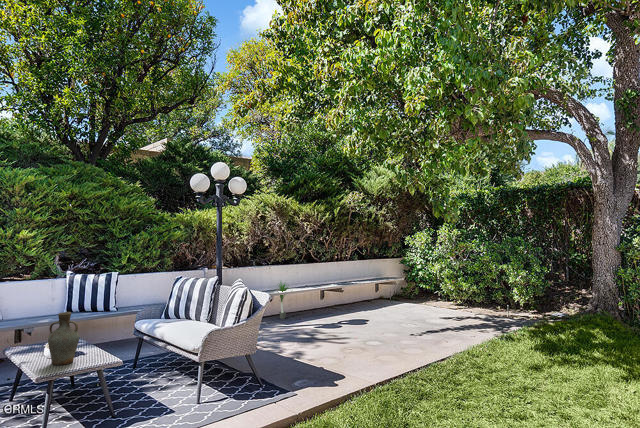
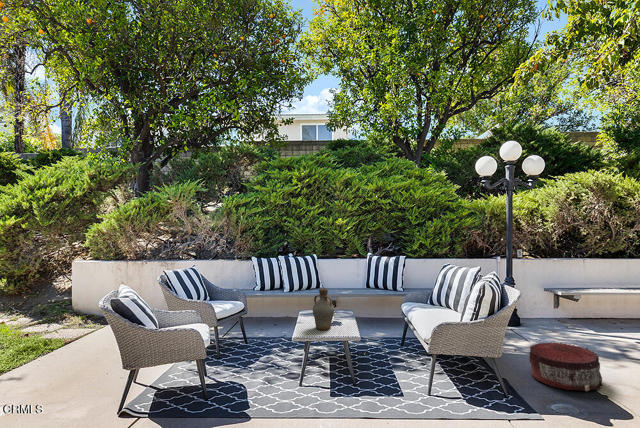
potted plant: present [277,282,288,319] -> none [581,275,620,325]
pouf: none [260,332,312,367] -> present [529,343,603,391]

